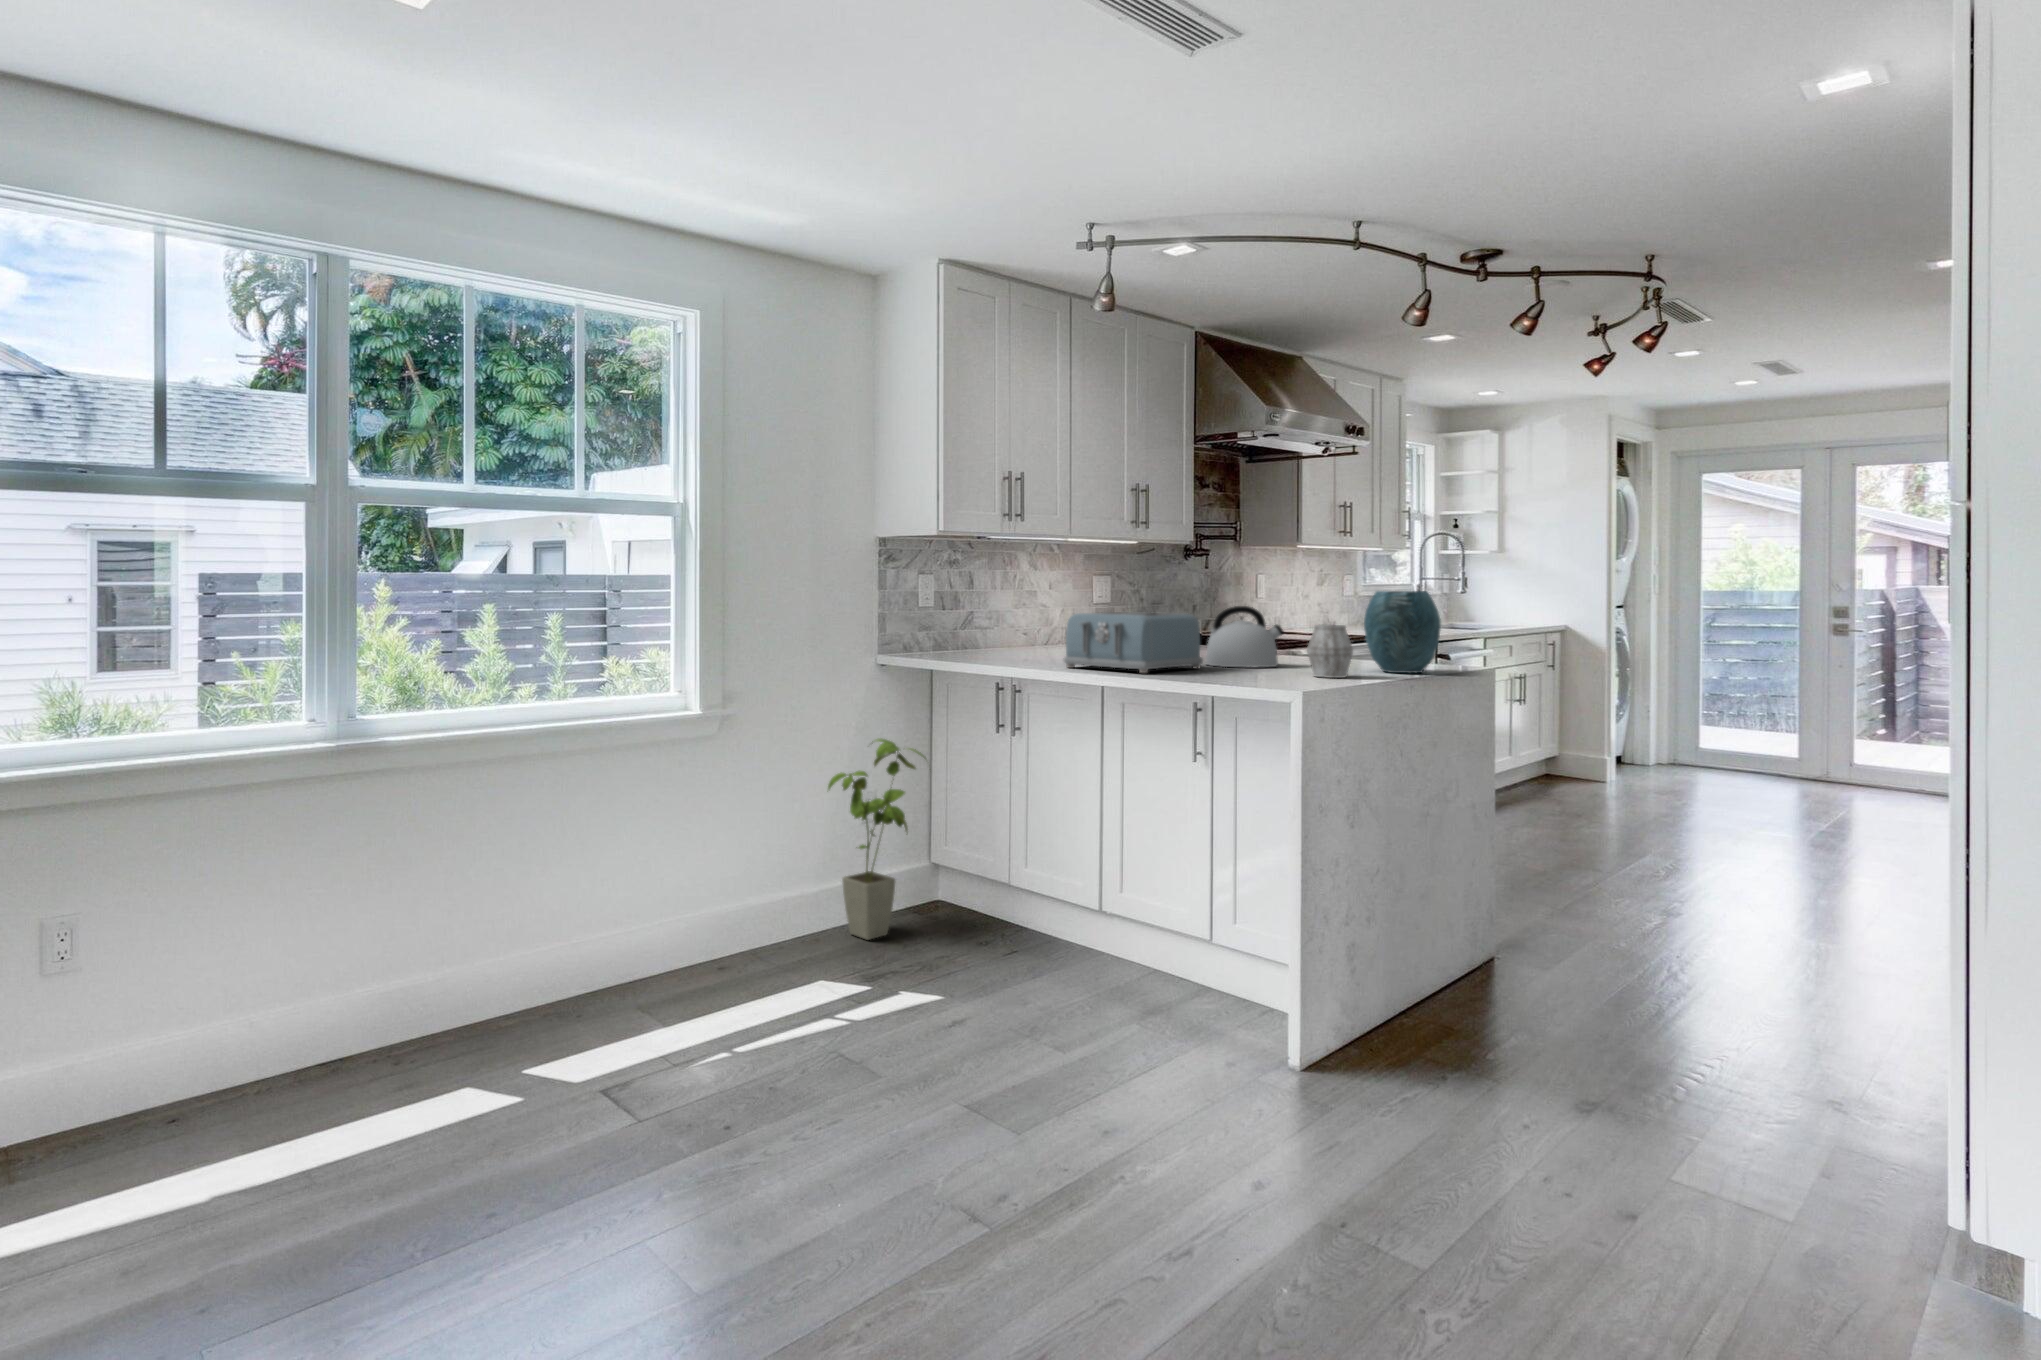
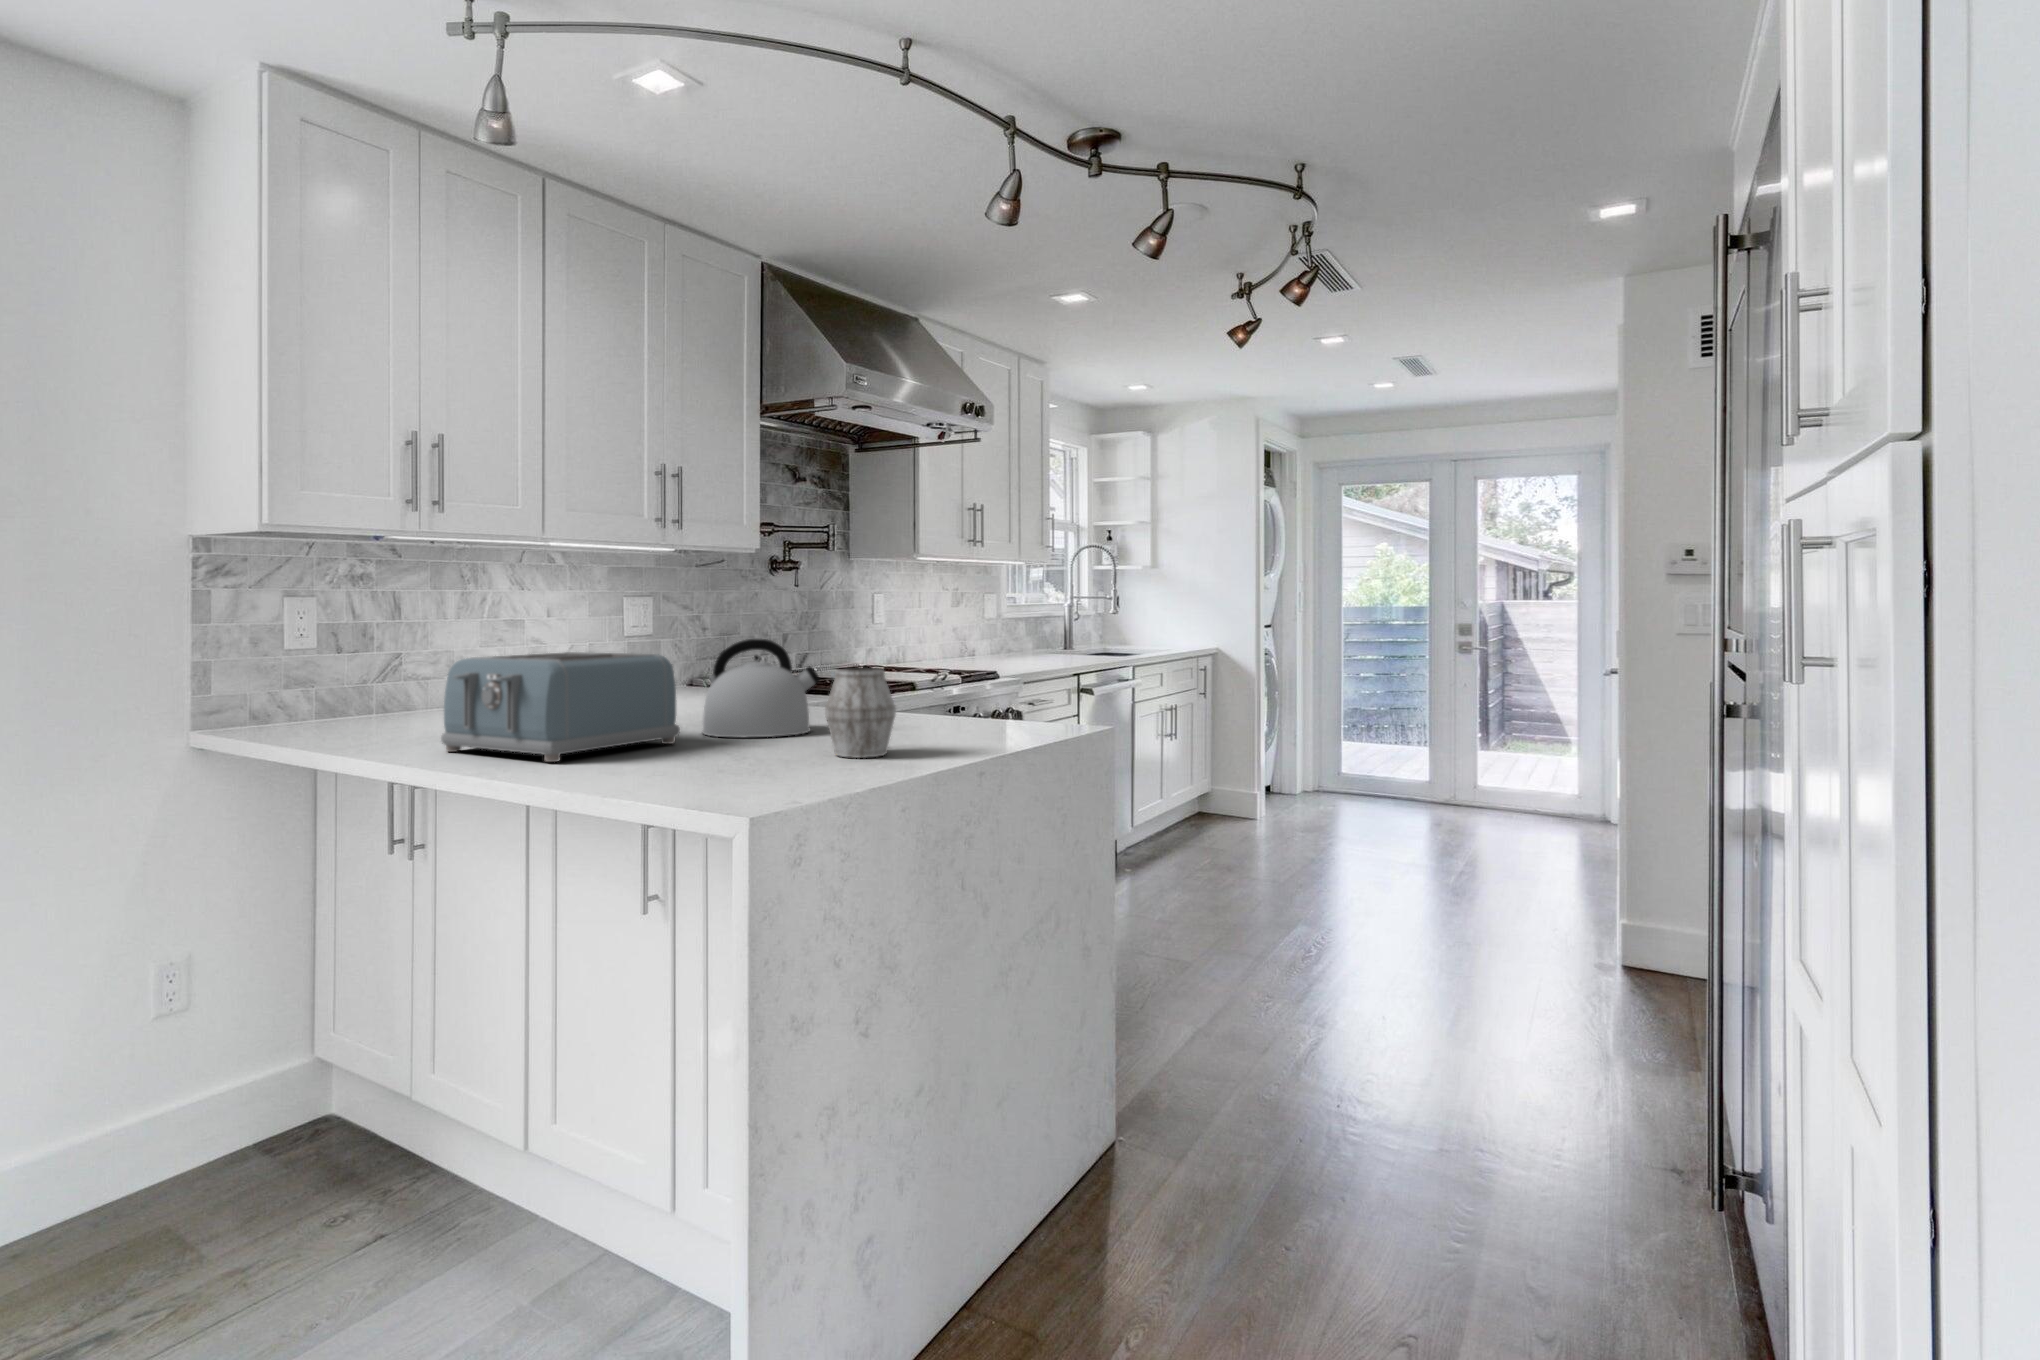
vase: present [1364,591,1441,673] -> none [928,611,1035,740]
house plant: present [828,738,925,940] -> none [31,882,234,1250]

